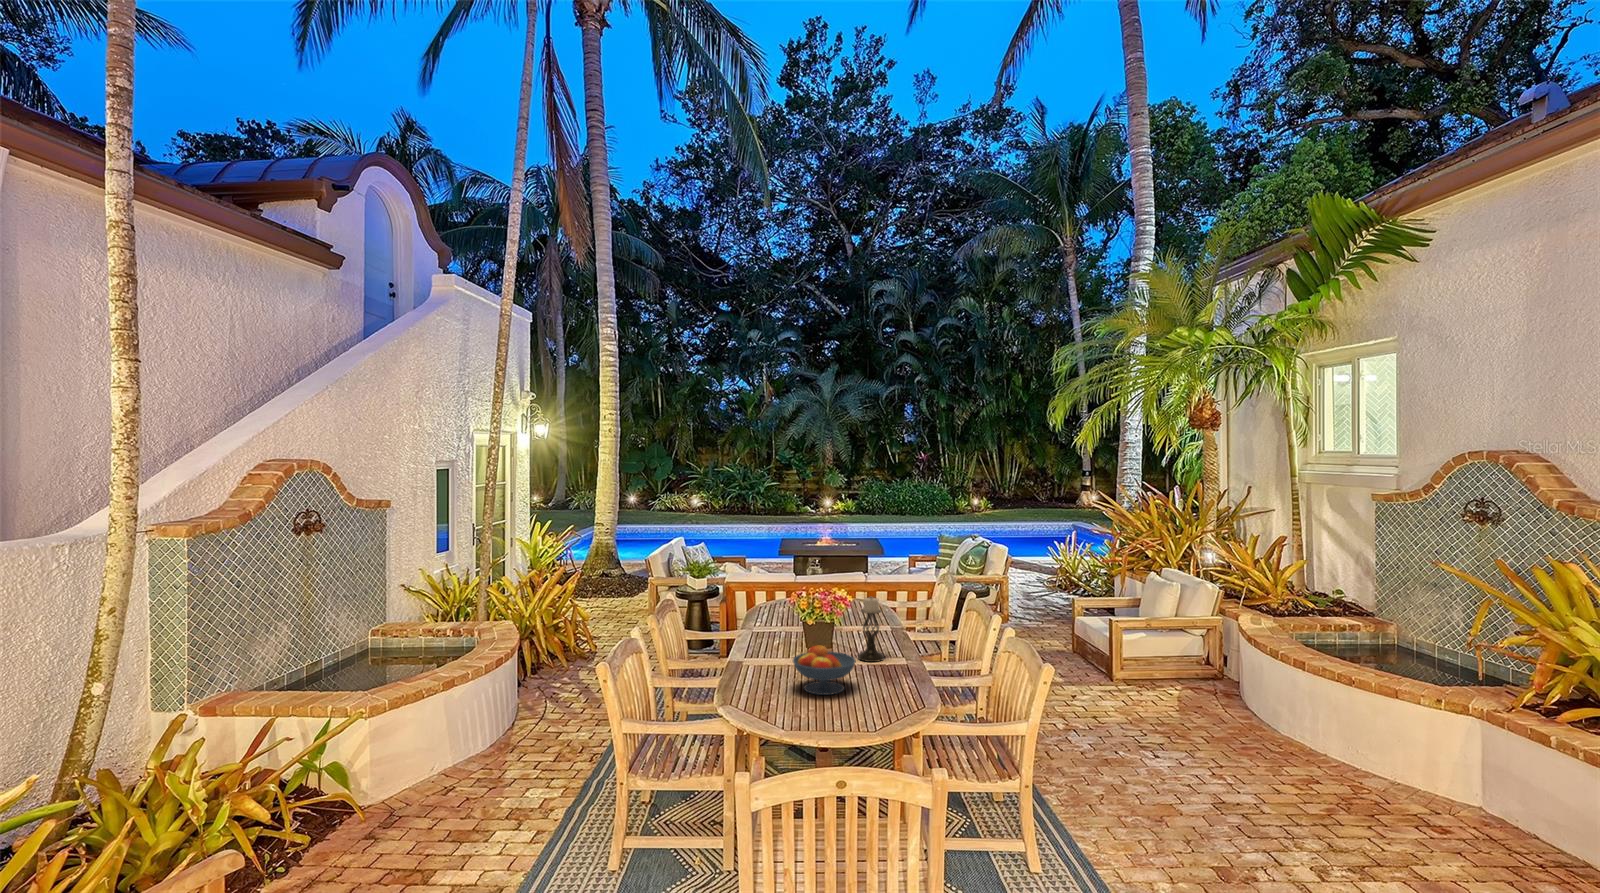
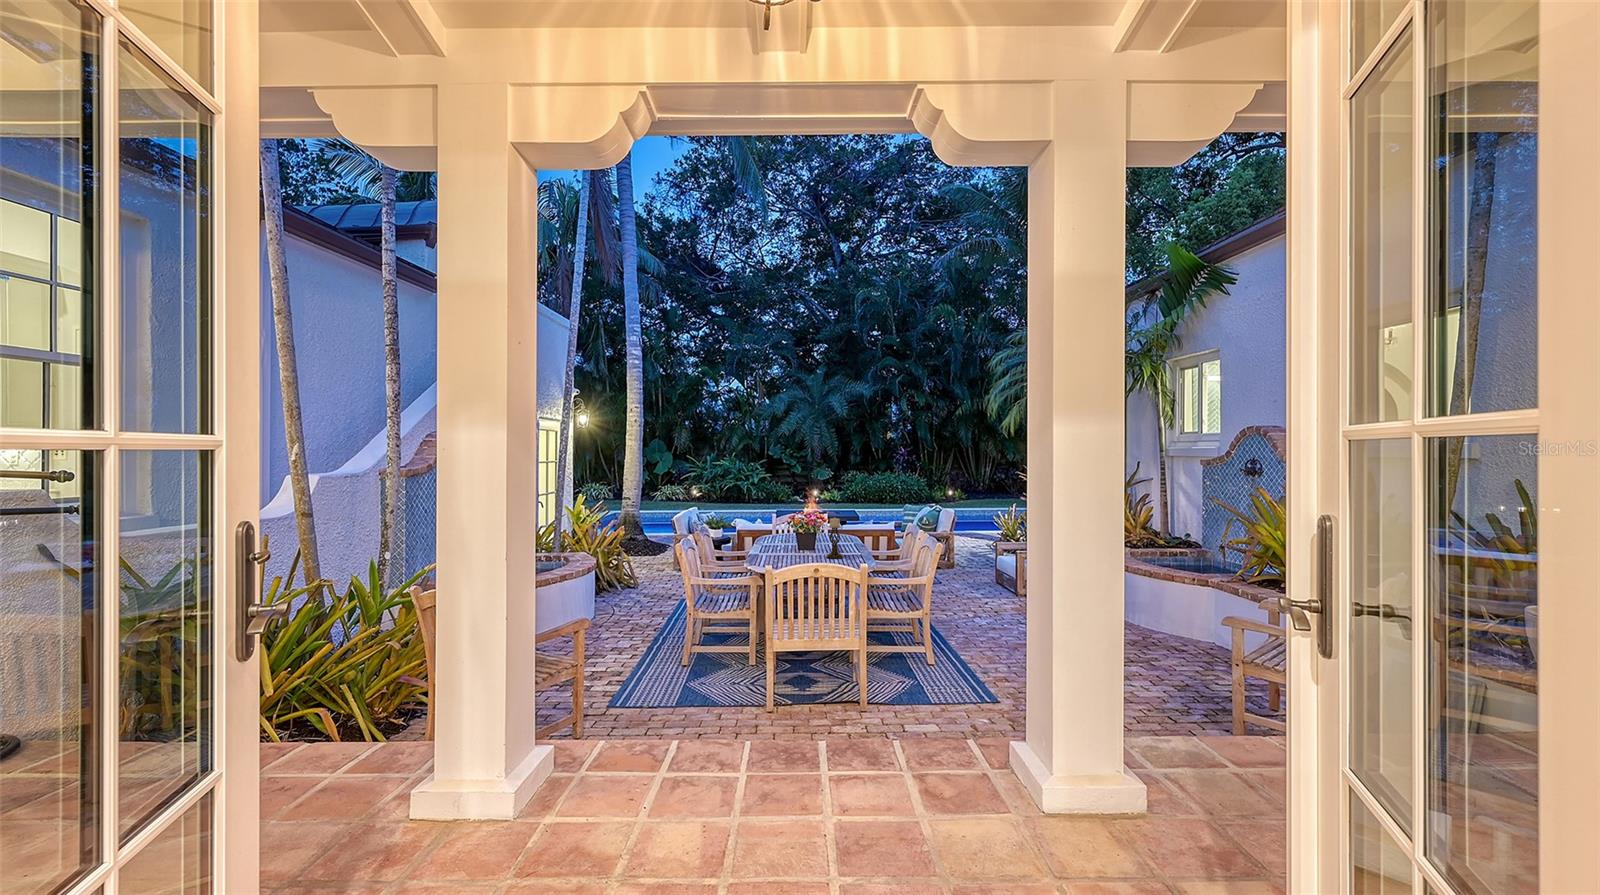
fruit bowl: present [793,645,856,695] -> none [784,542,823,570]

